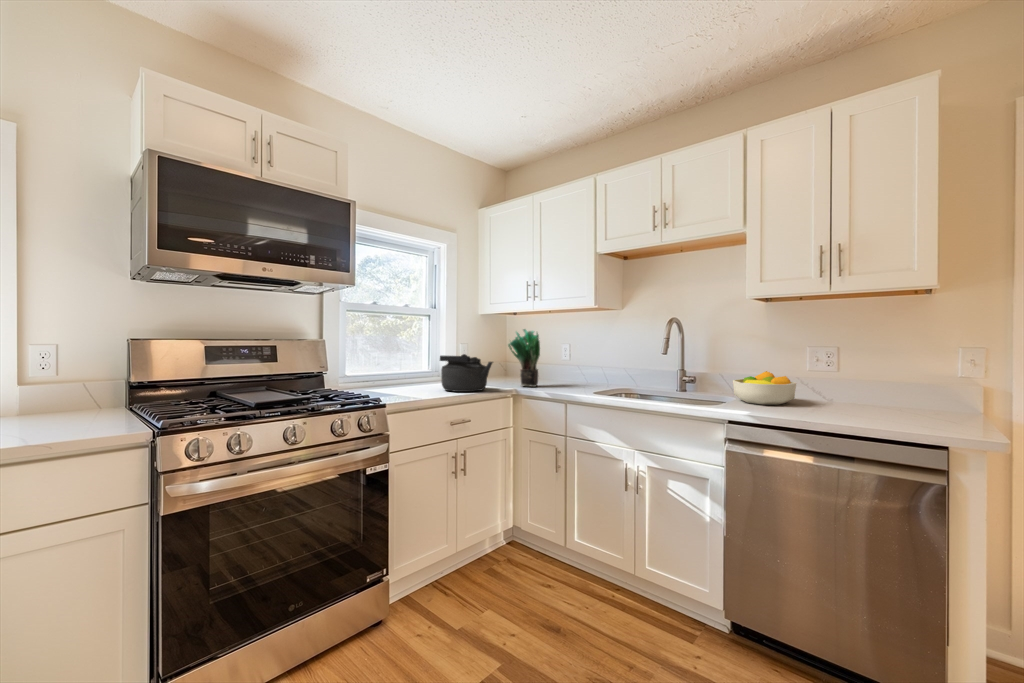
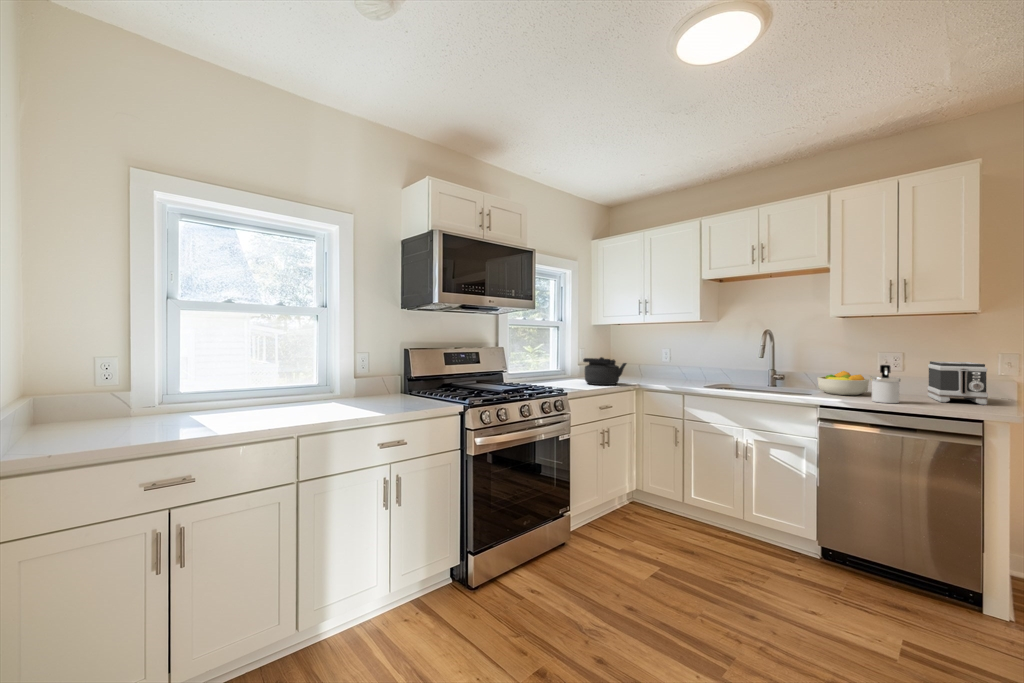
potted plant: present [508,329,540,387] -> none [630,338,656,382]
toaster: none [870,358,949,419] -> present [927,361,988,405]
soap dispenser: none [794,363,833,418] -> present [871,365,900,403]

